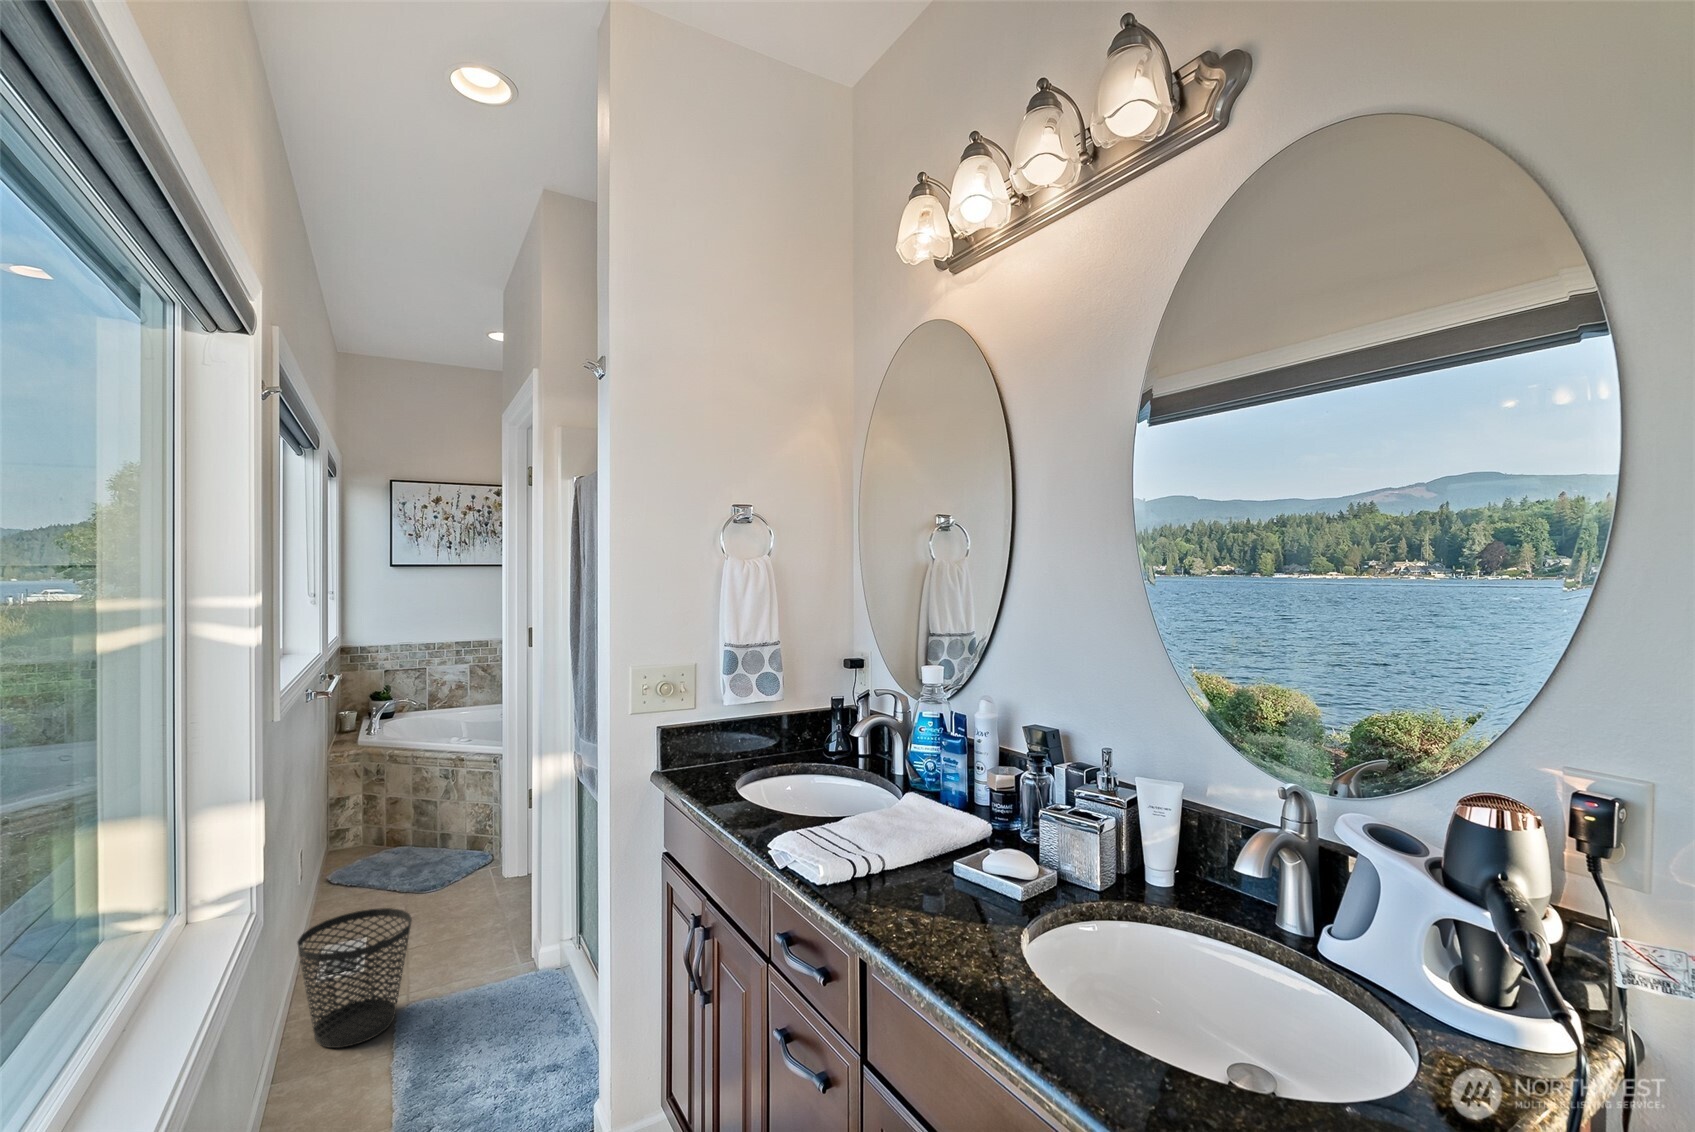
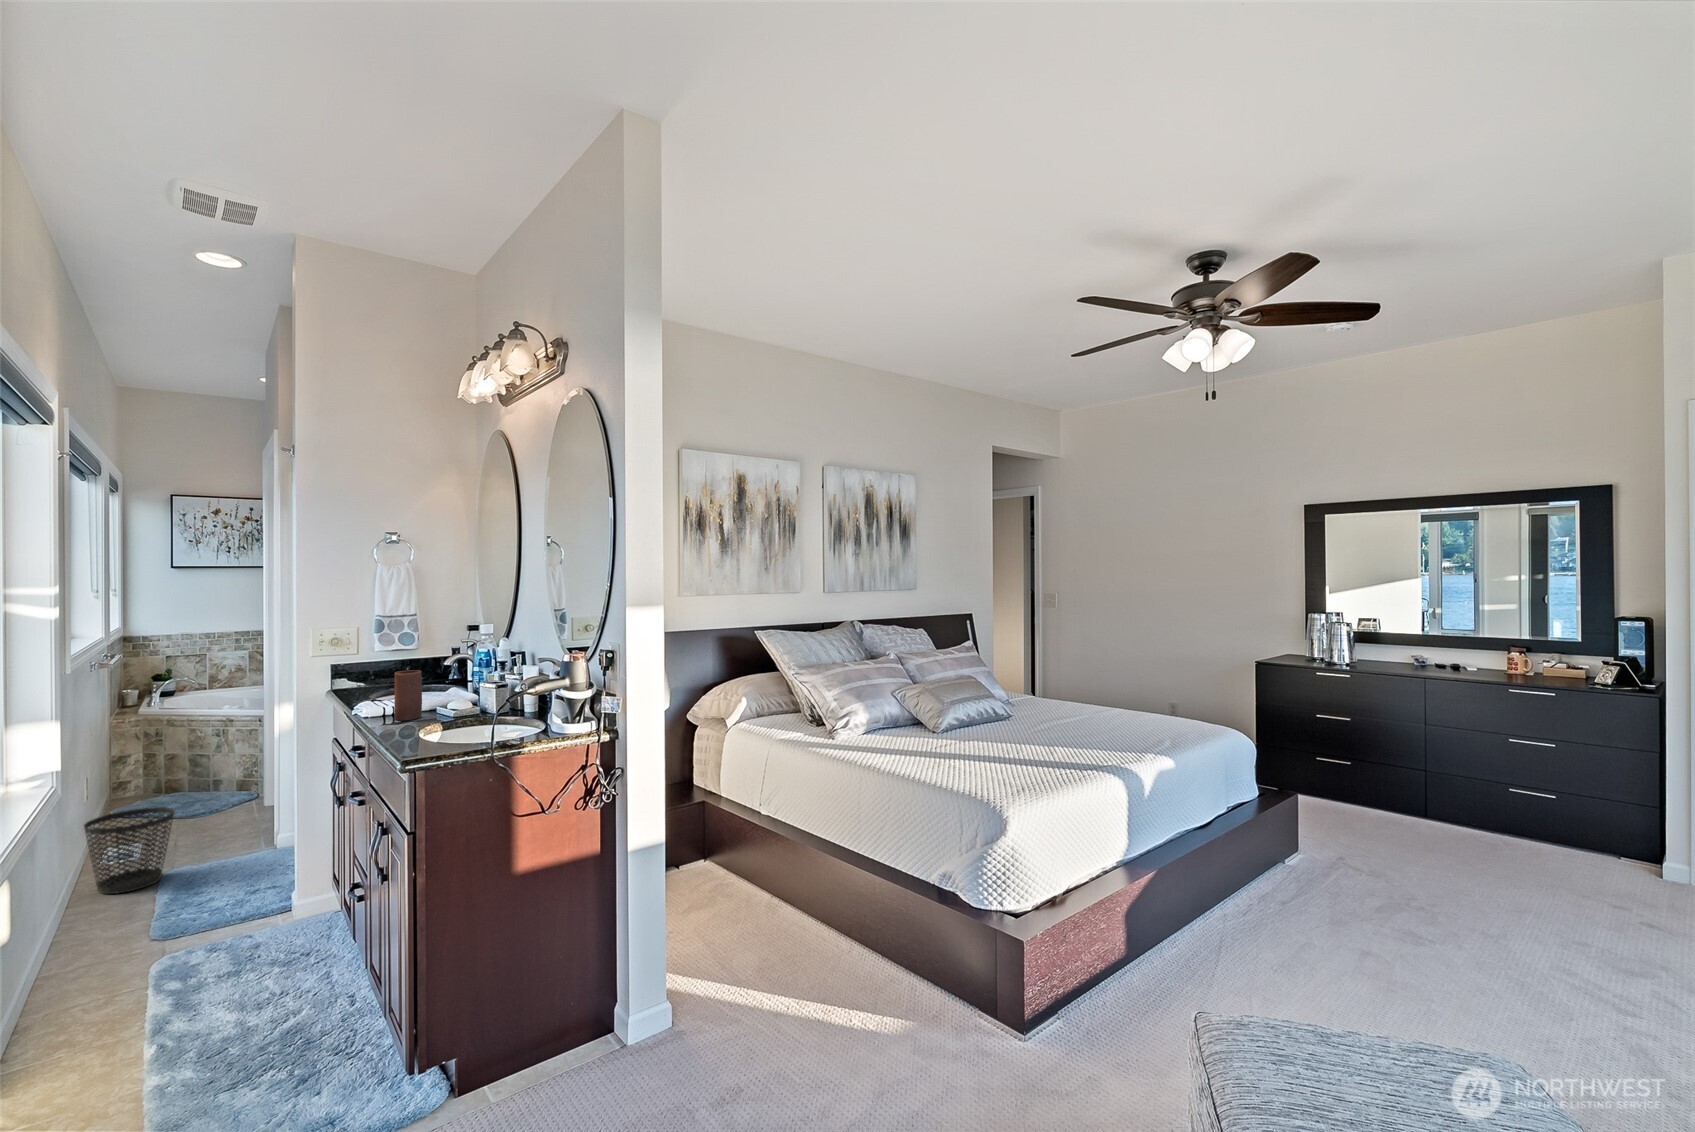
candle: none [896,787,950,911] -> present [394,670,422,721]

